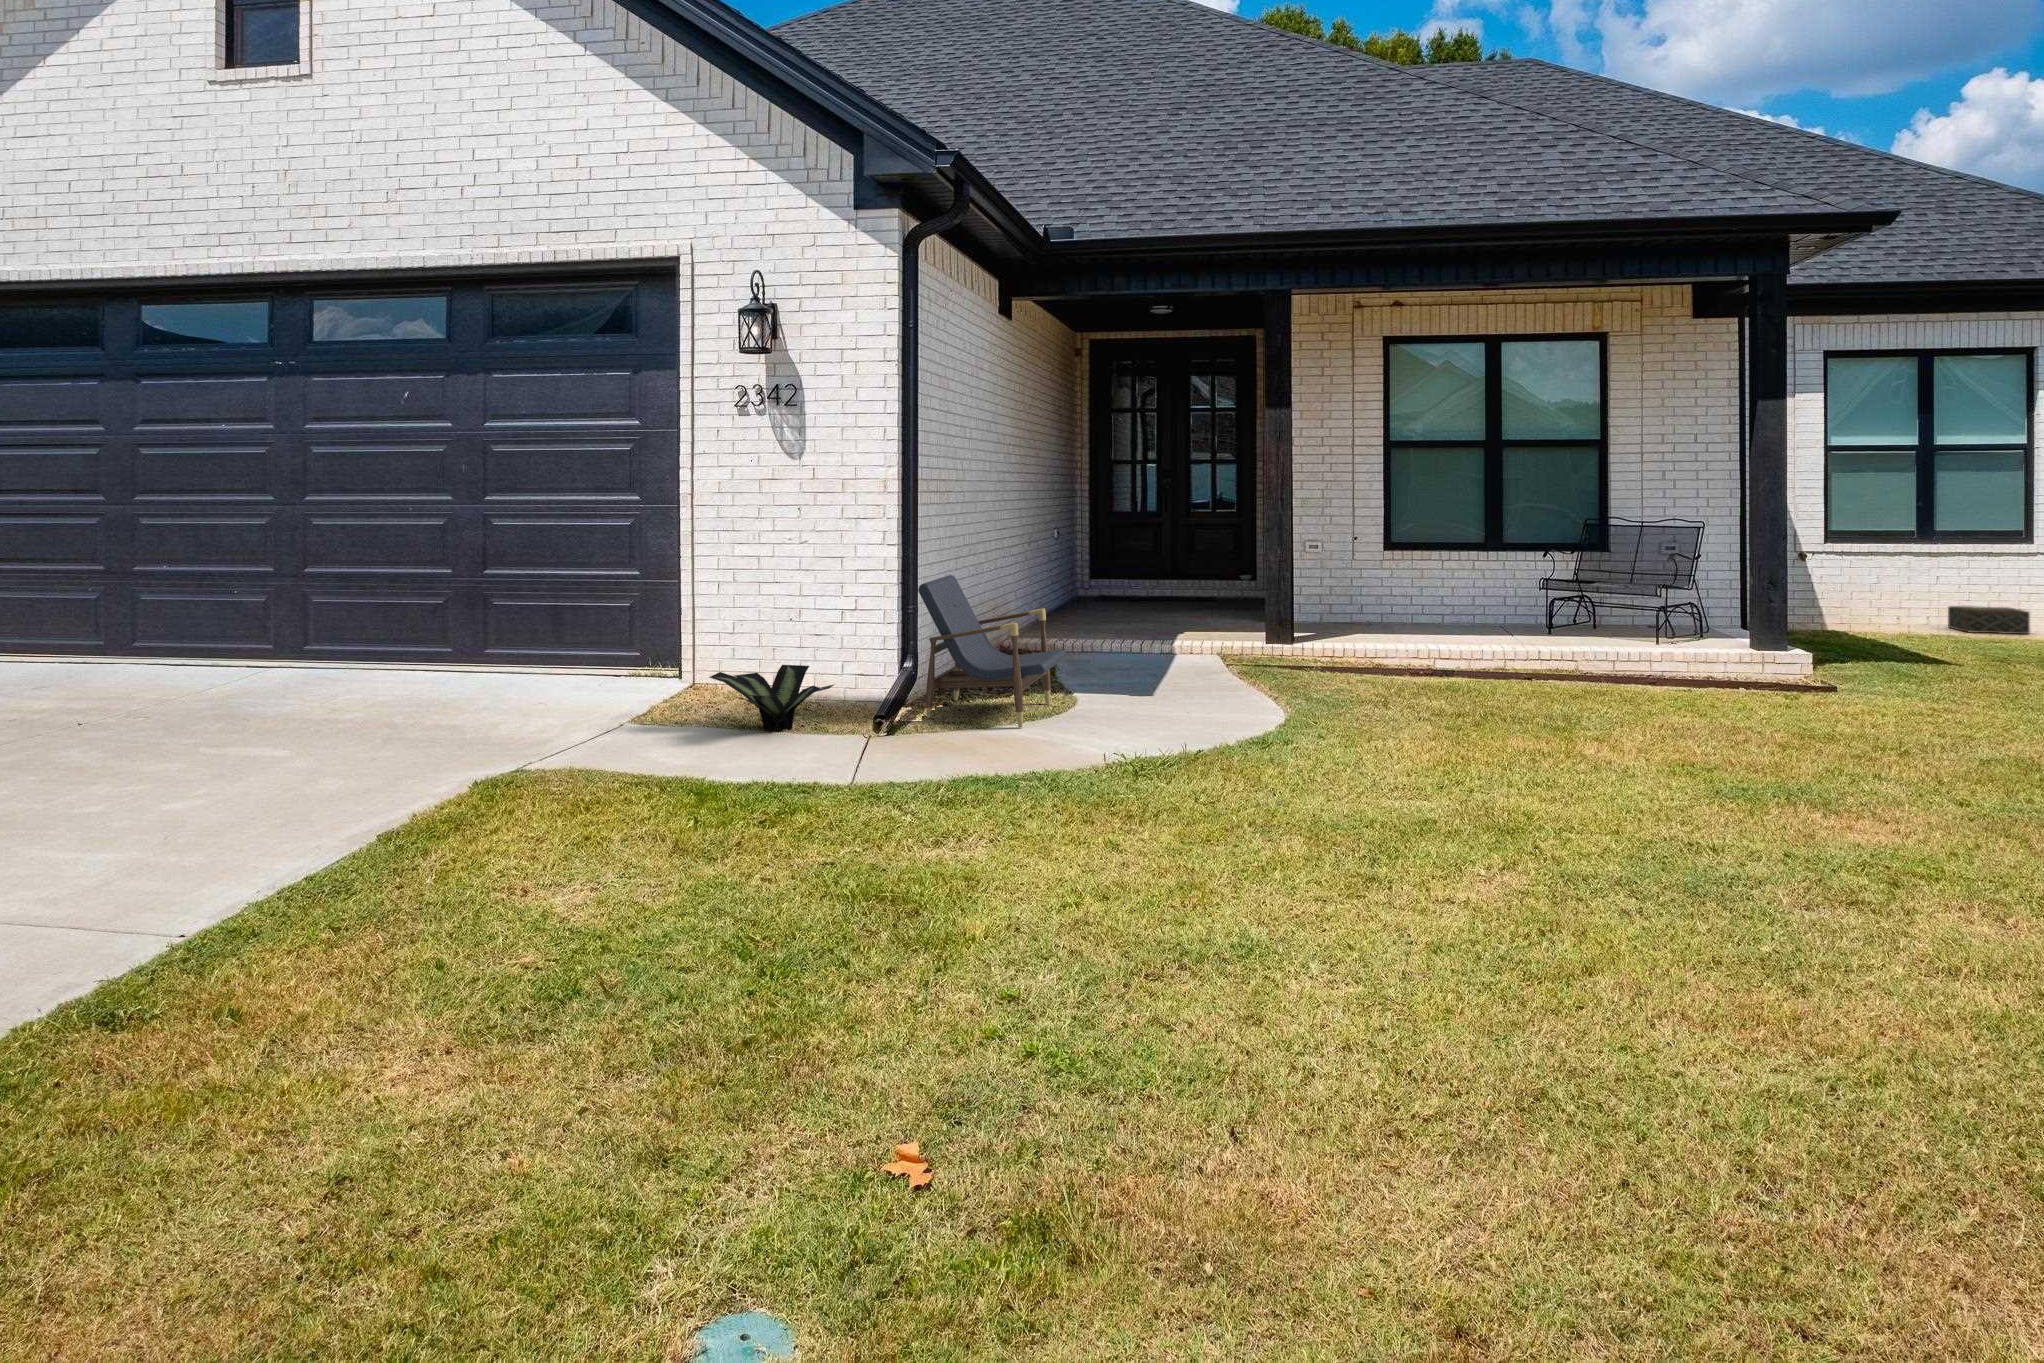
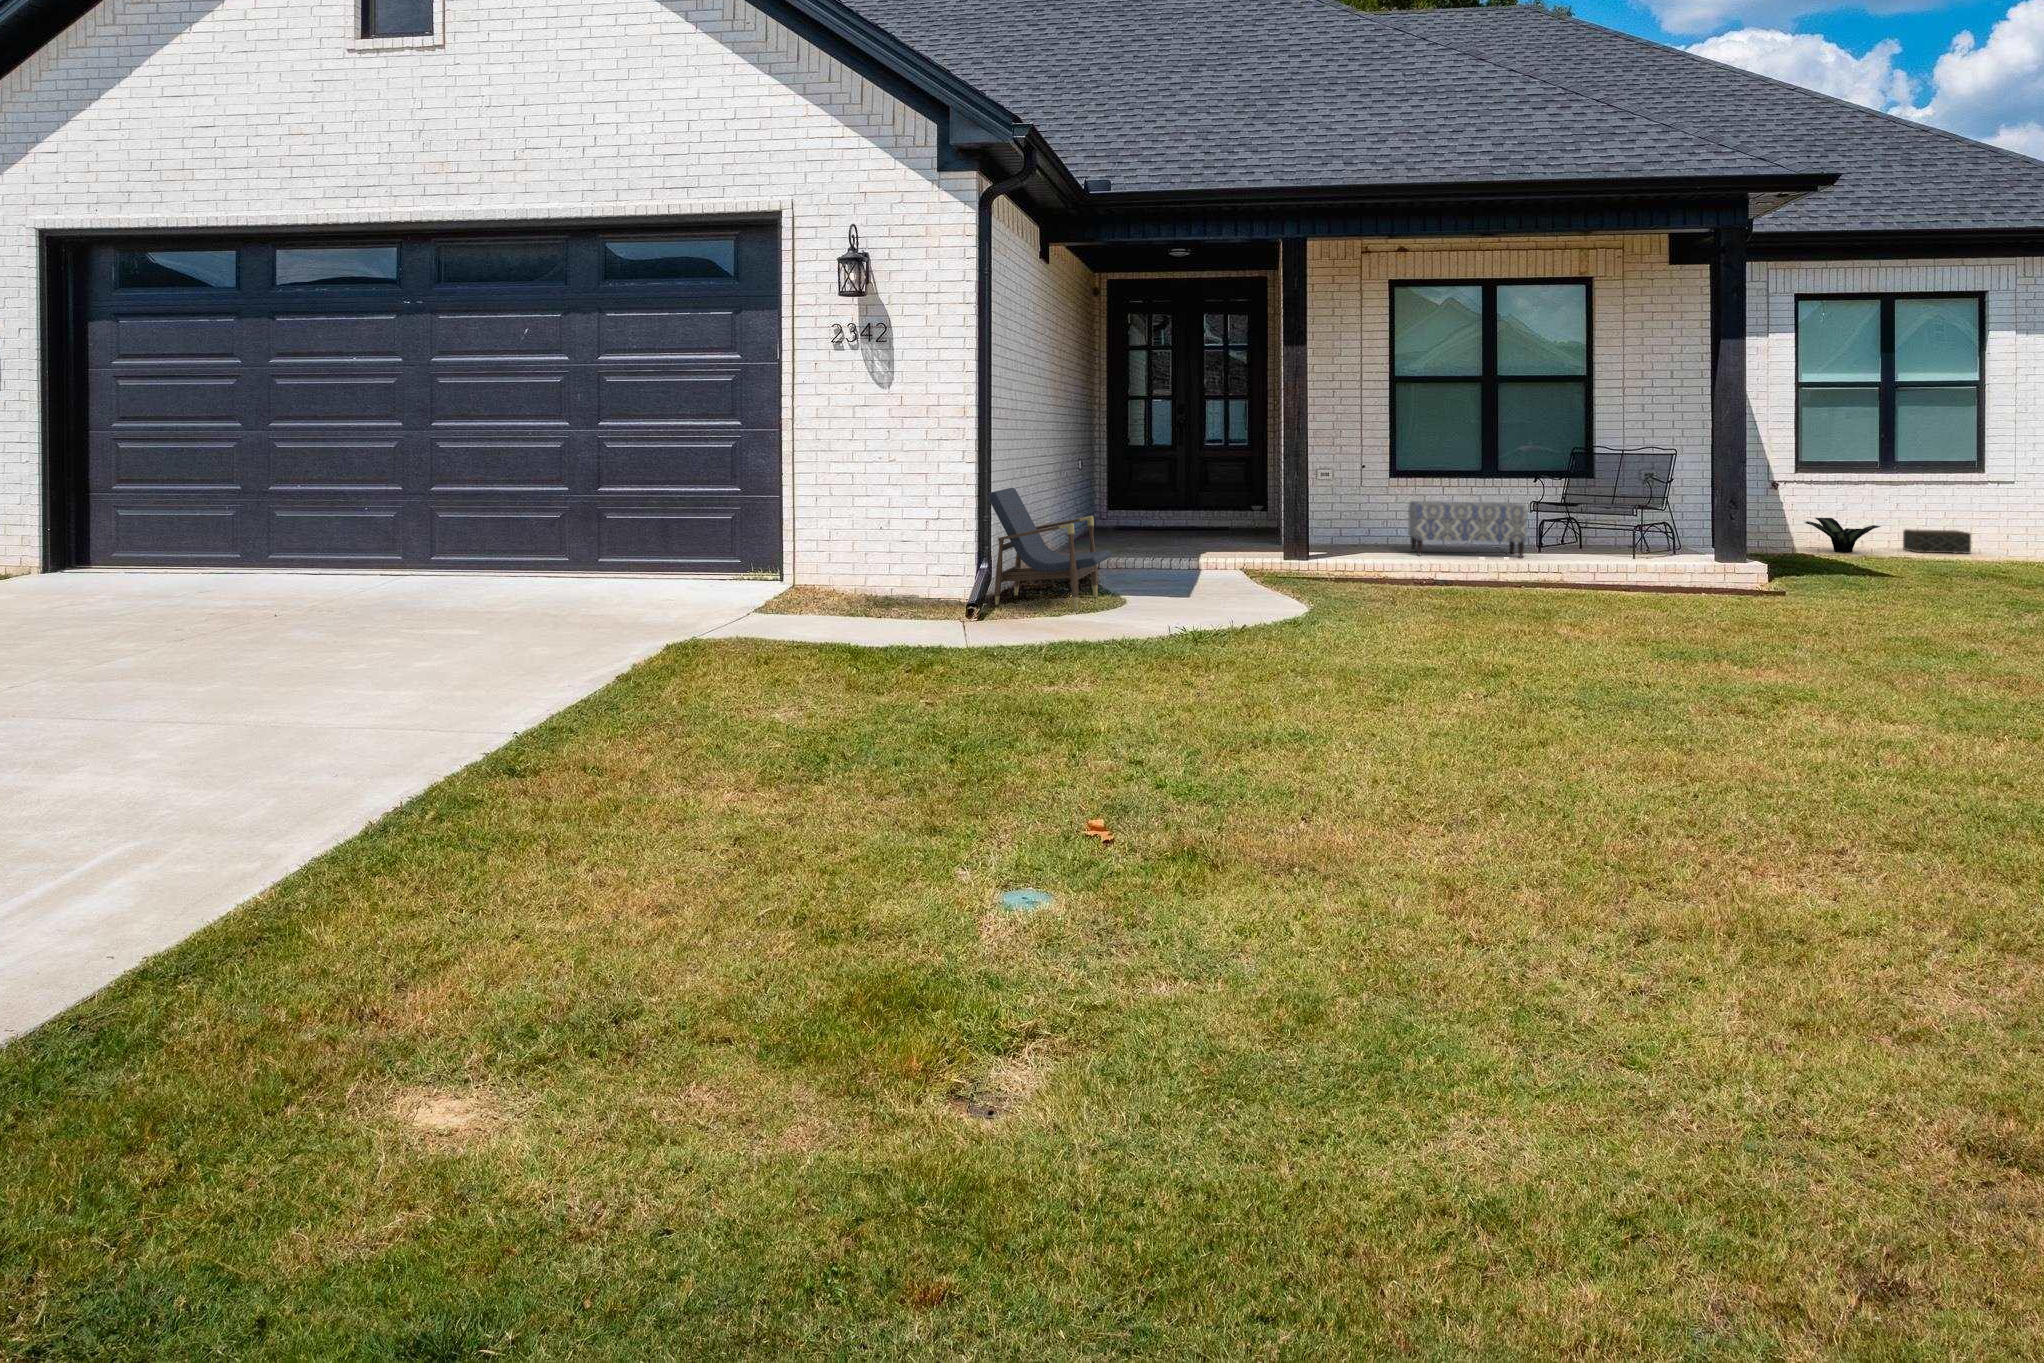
bench: none [1402,575,1537,641] -> present [1408,501,1528,558]
potted plant: present [709,665,834,732] -> present [1805,518,1881,553]

